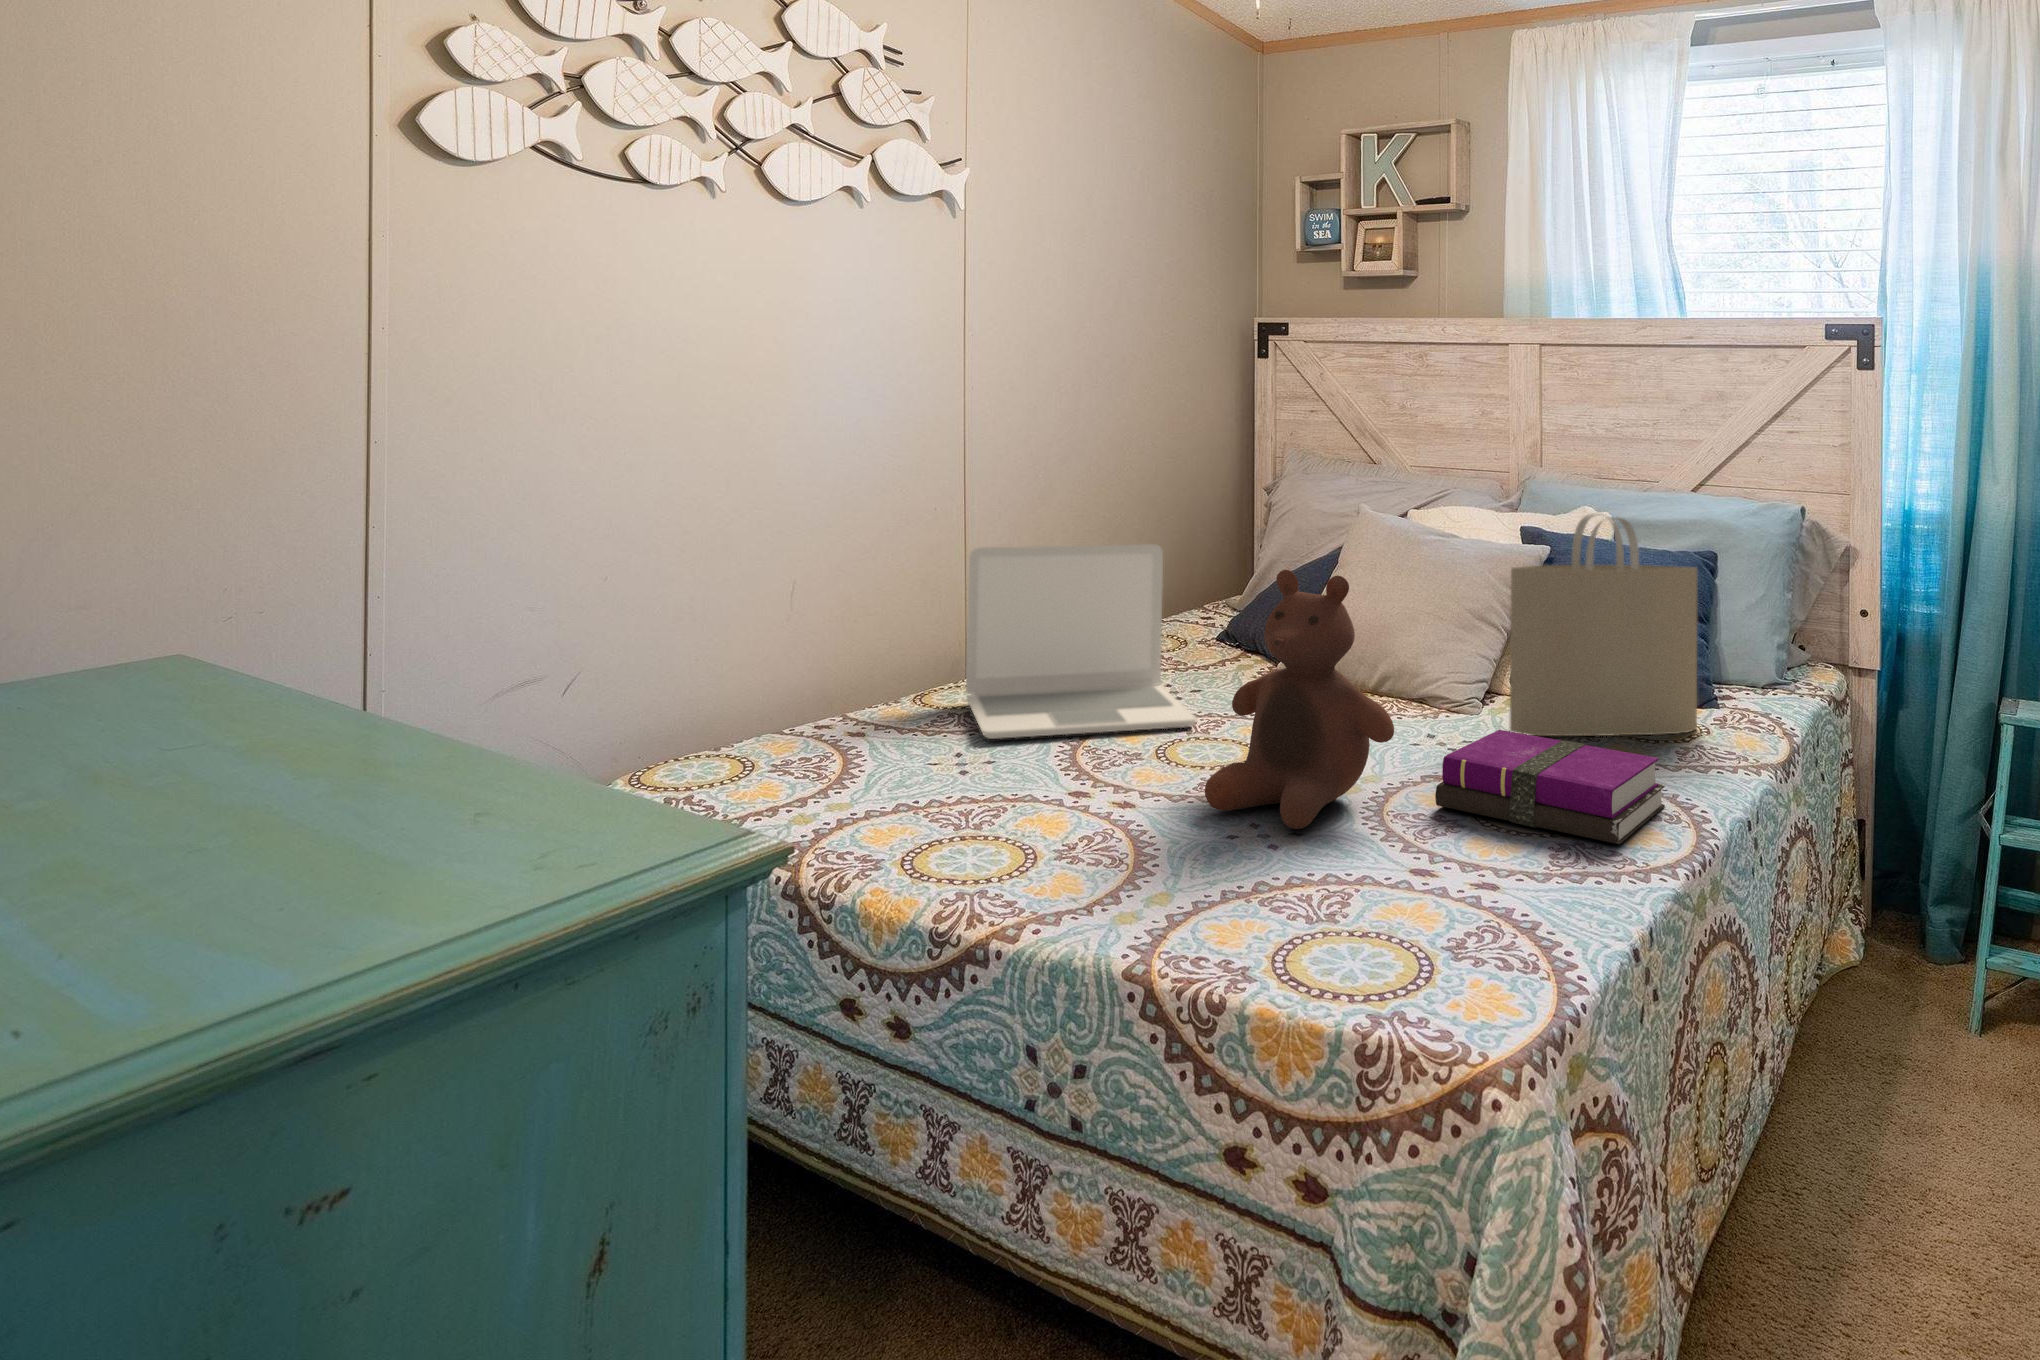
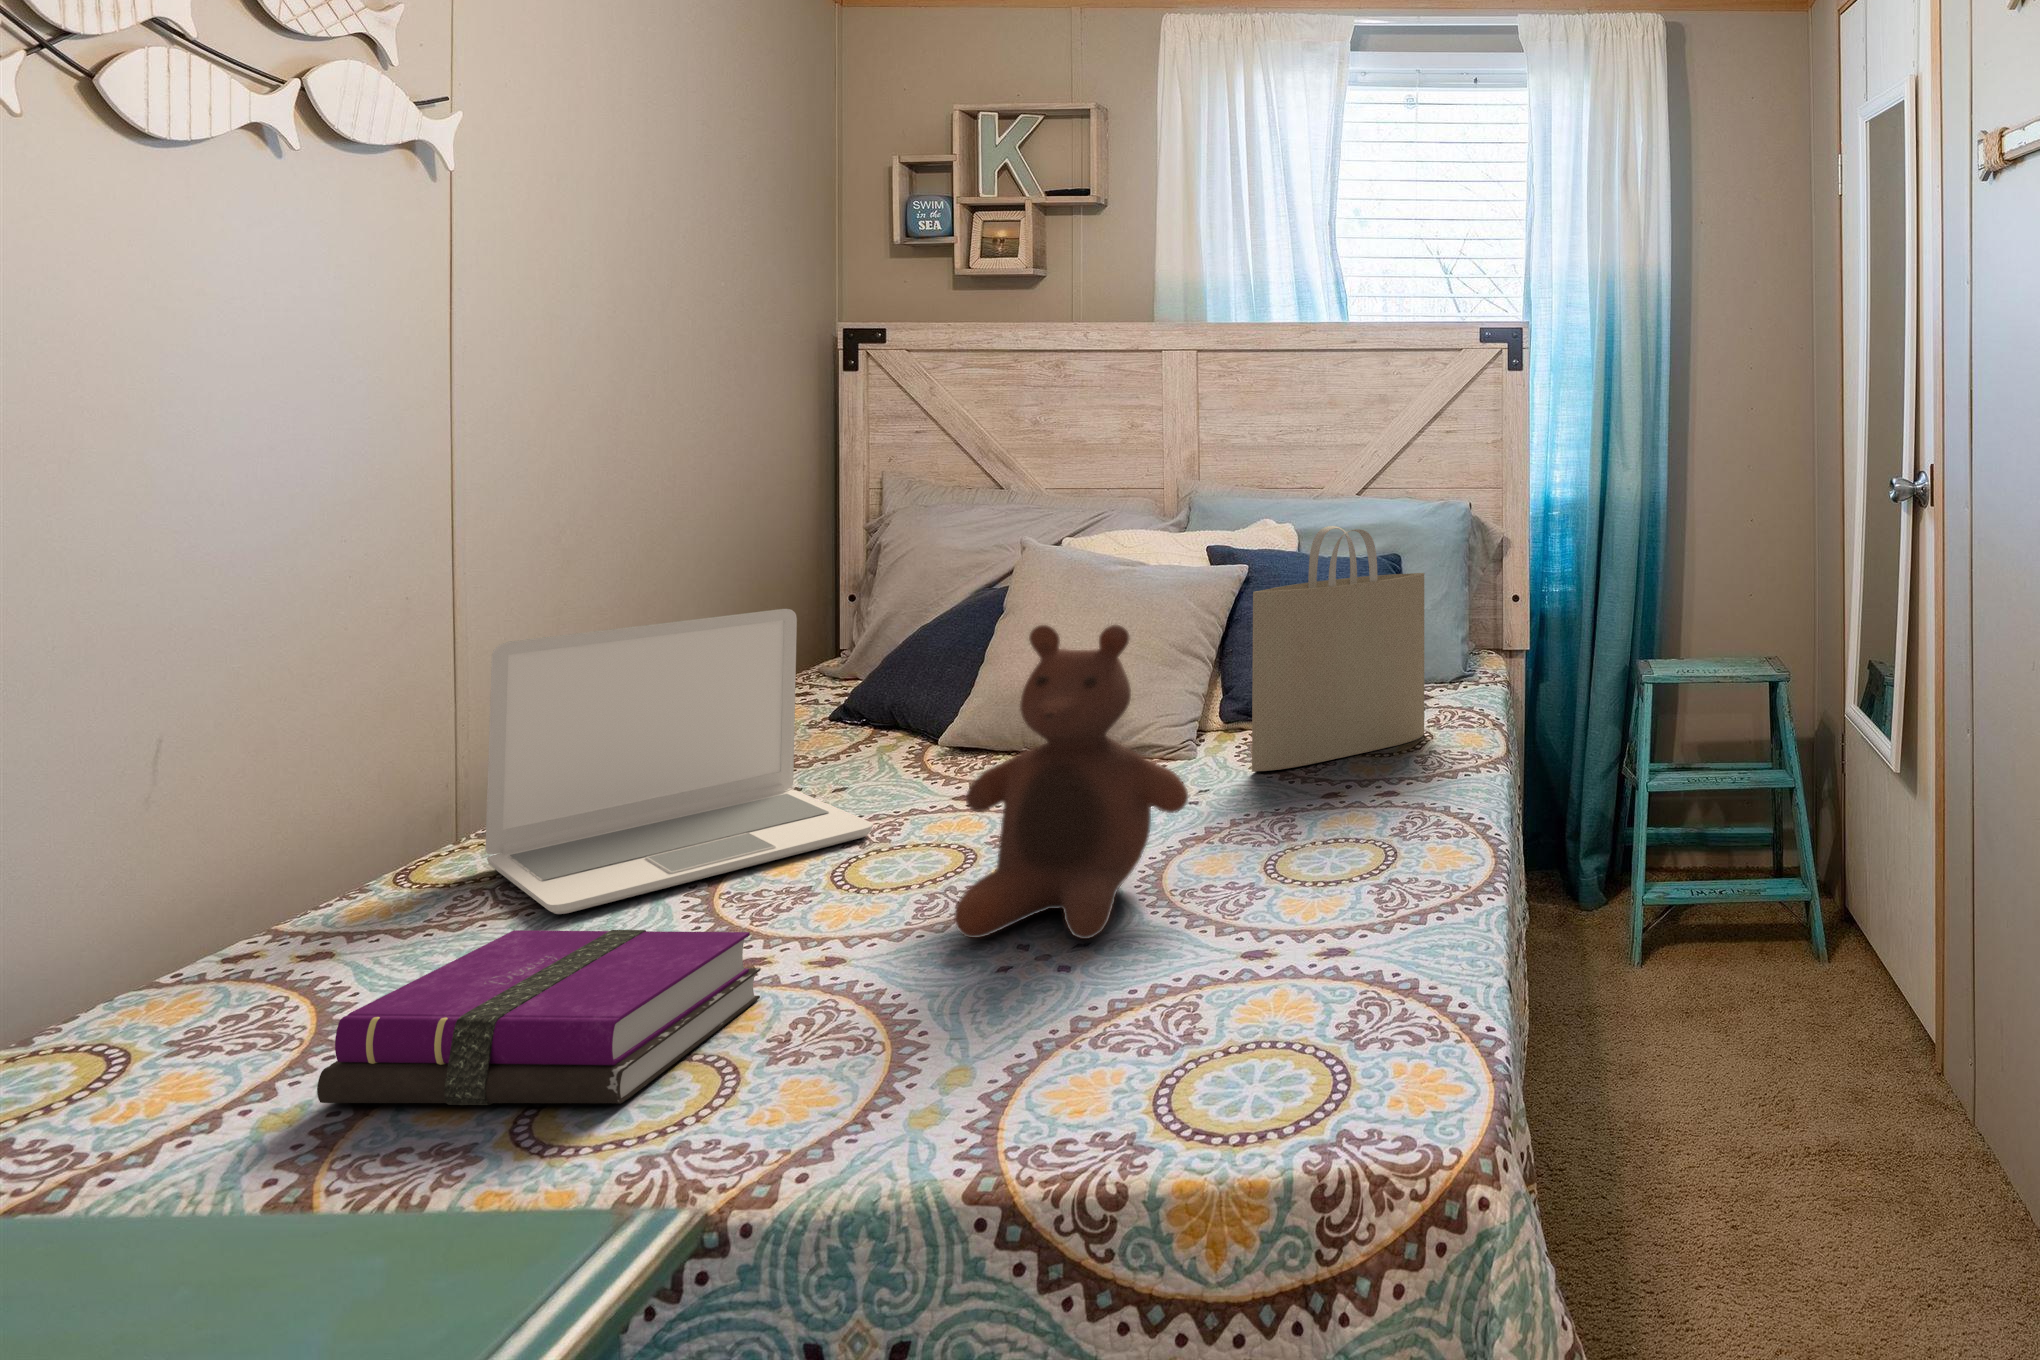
notebook: present [1435,730,1665,844] -> present [317,930,761,1105]

